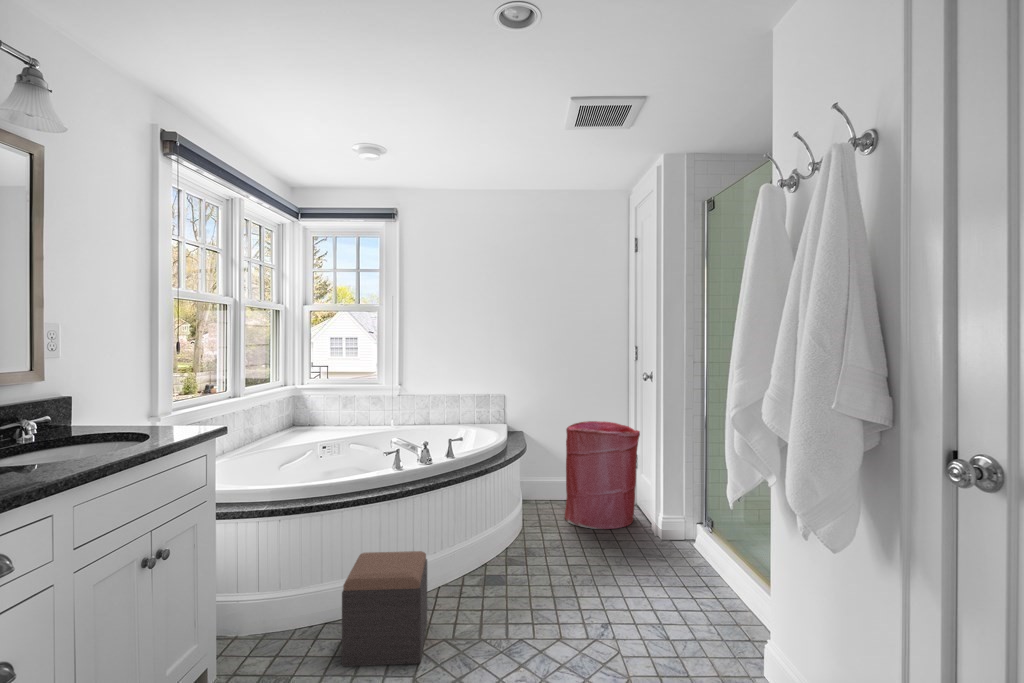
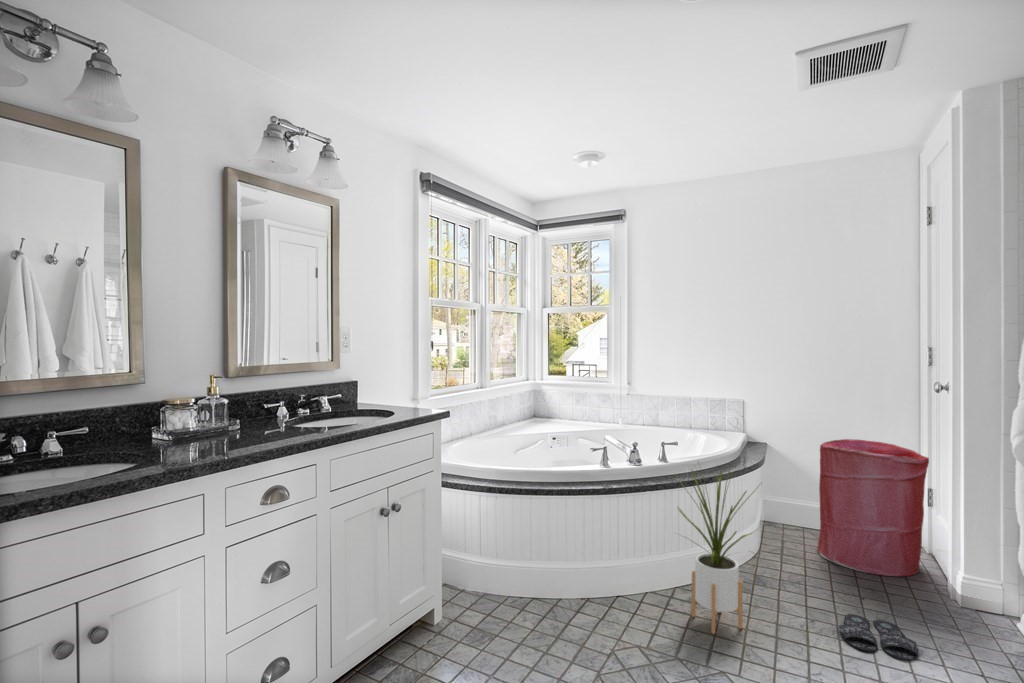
house plant: none [468,451,546,609] -> present [679,471,755,634]
footstool: present [342,551,427,667] -> none [536,540,625,662]
slippers: none [594,564,646,591] -> present [839,614,918,661]

